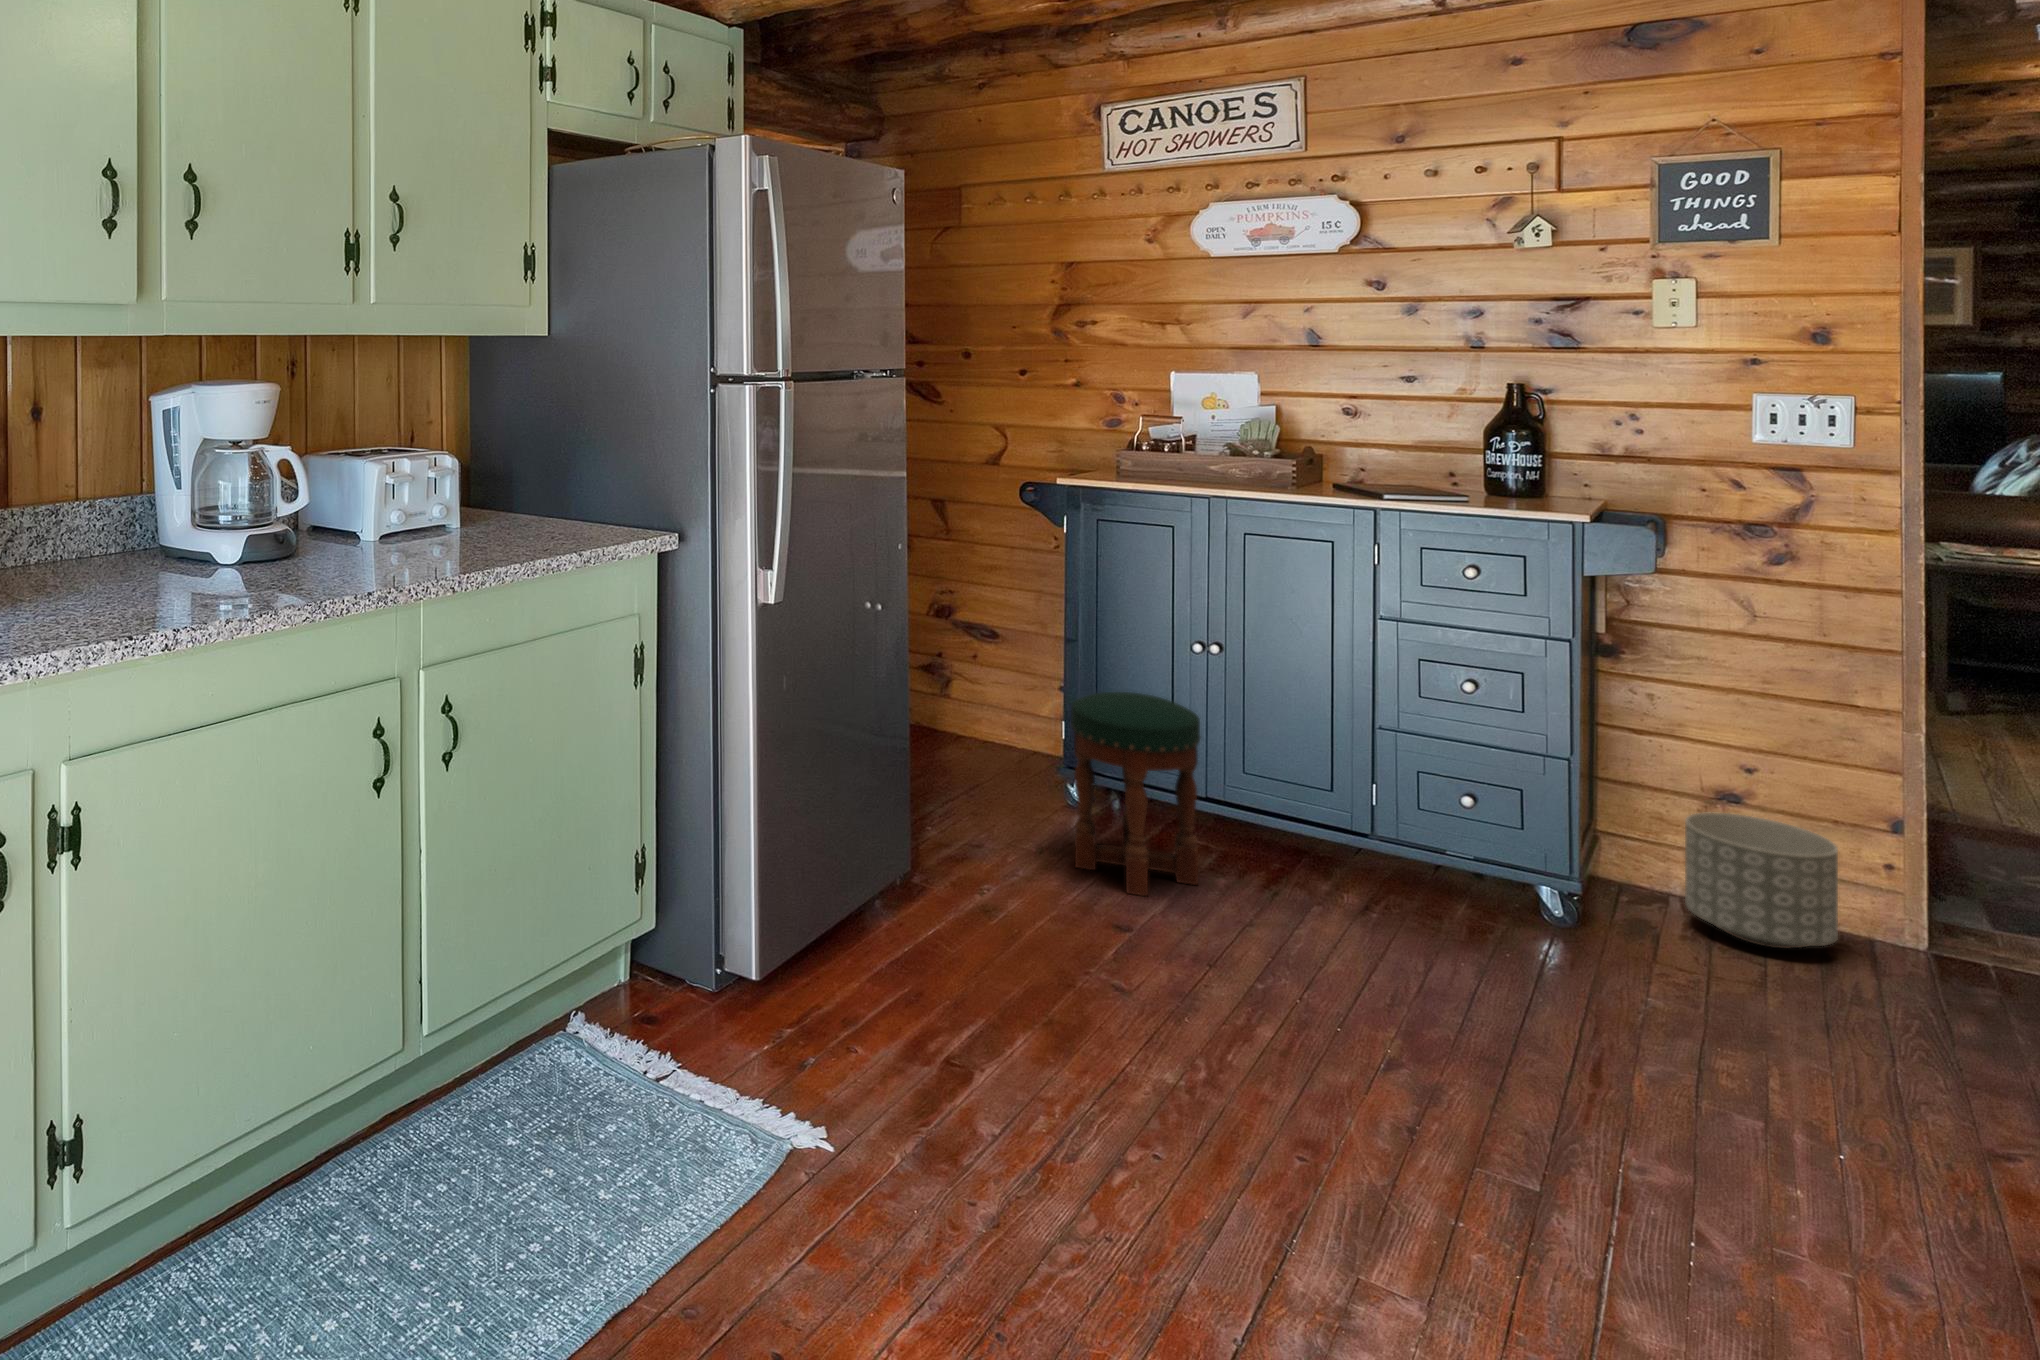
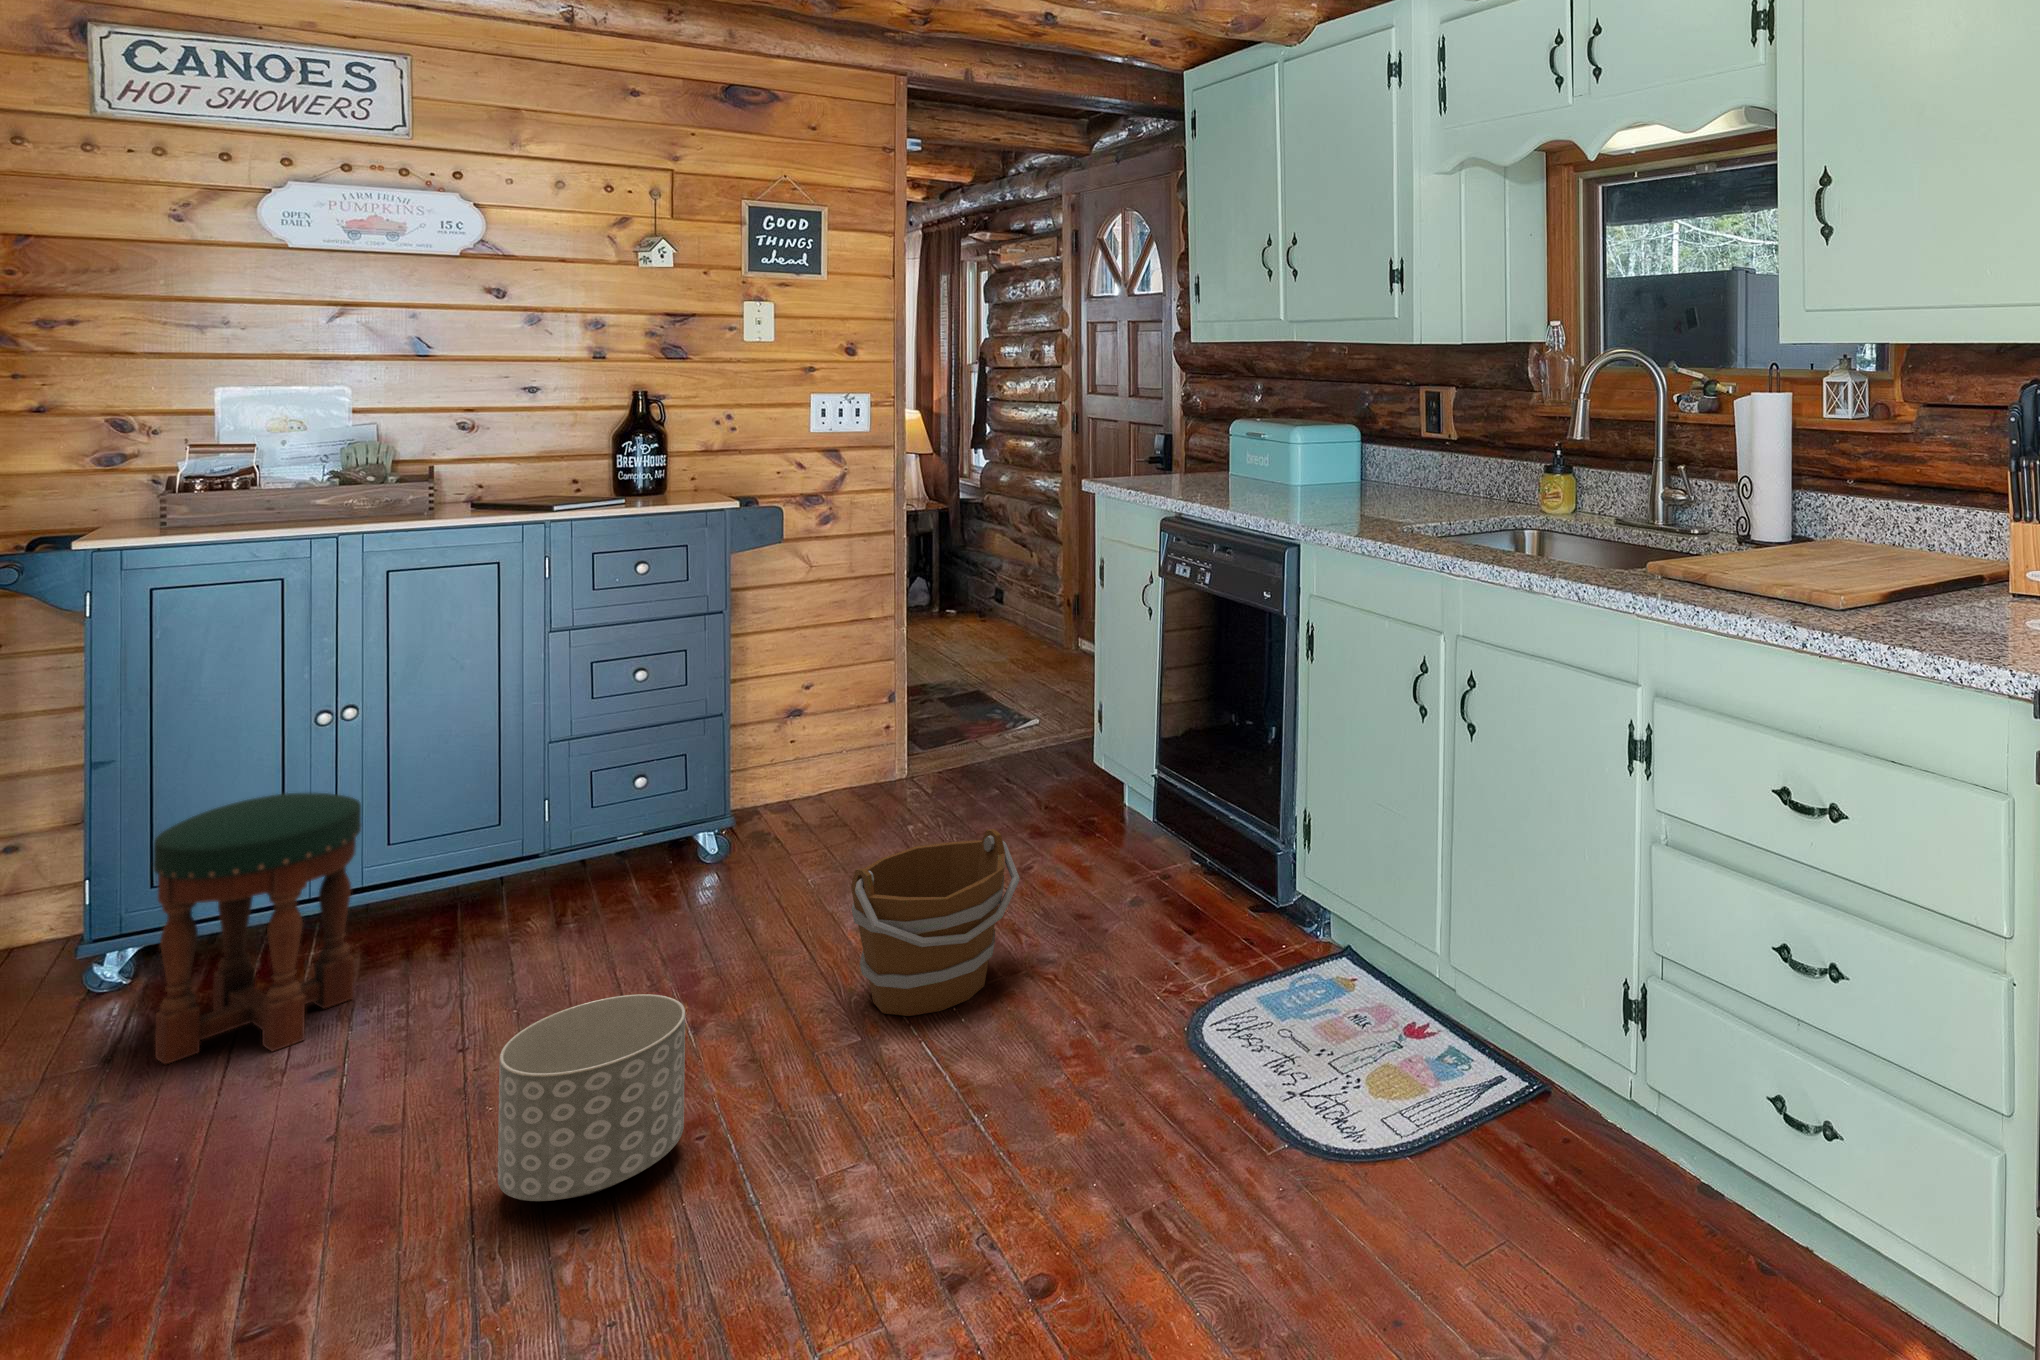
planter: present [1685,812,1838,949] -> present [498,994,685,1201]
bucket: none [1551,983,1832,1247] -> present [851,829,1020,1016]

